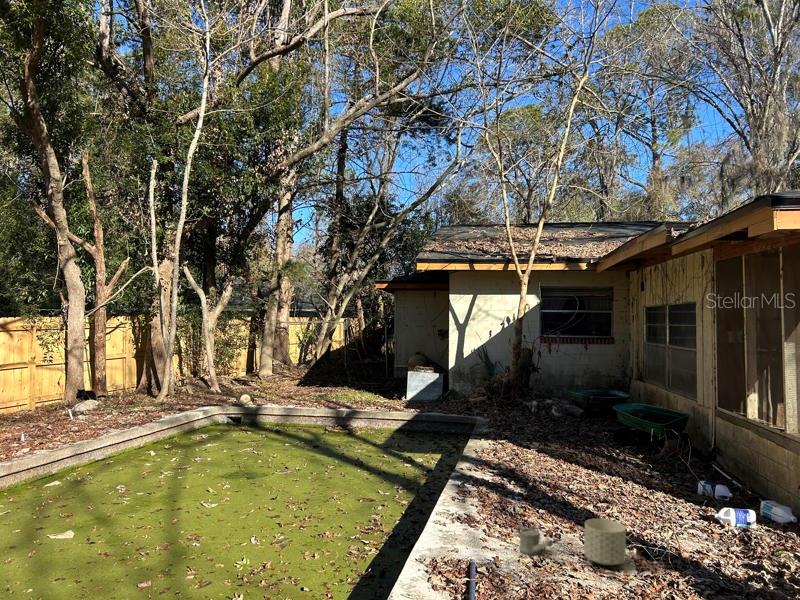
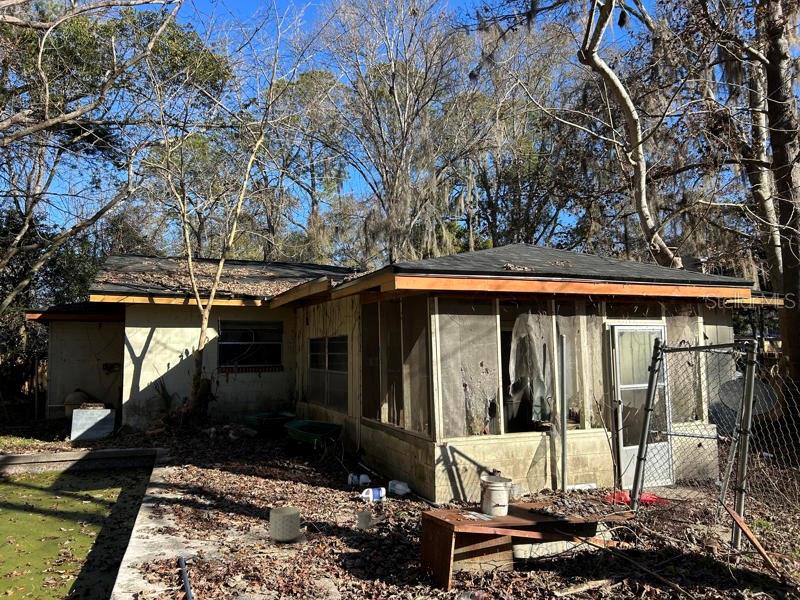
watering can: present [517,526,553,555] -> present [353,510,386,529]

